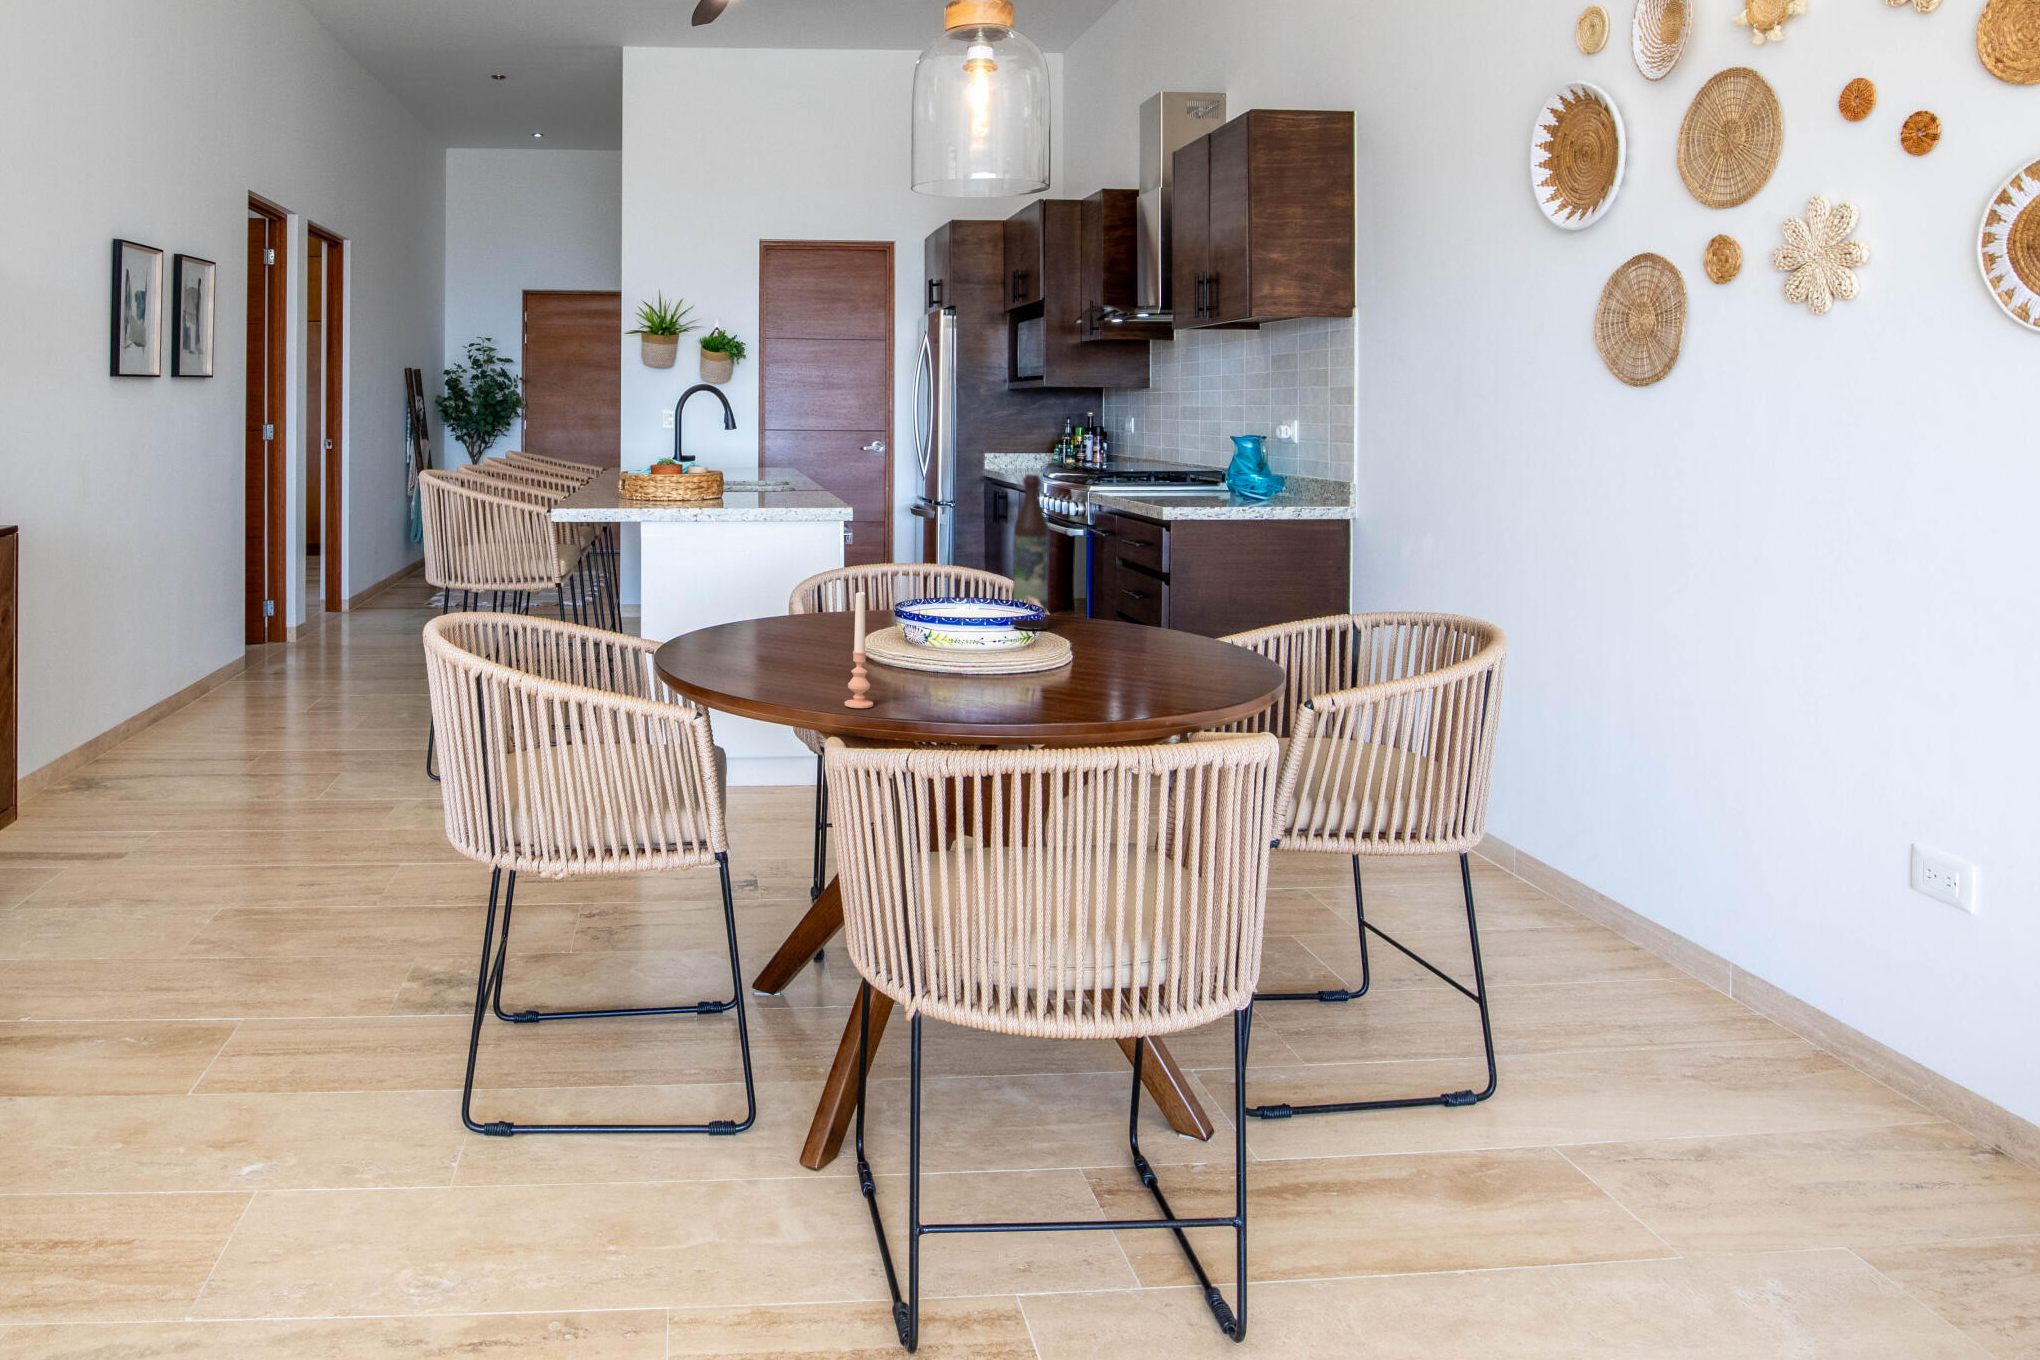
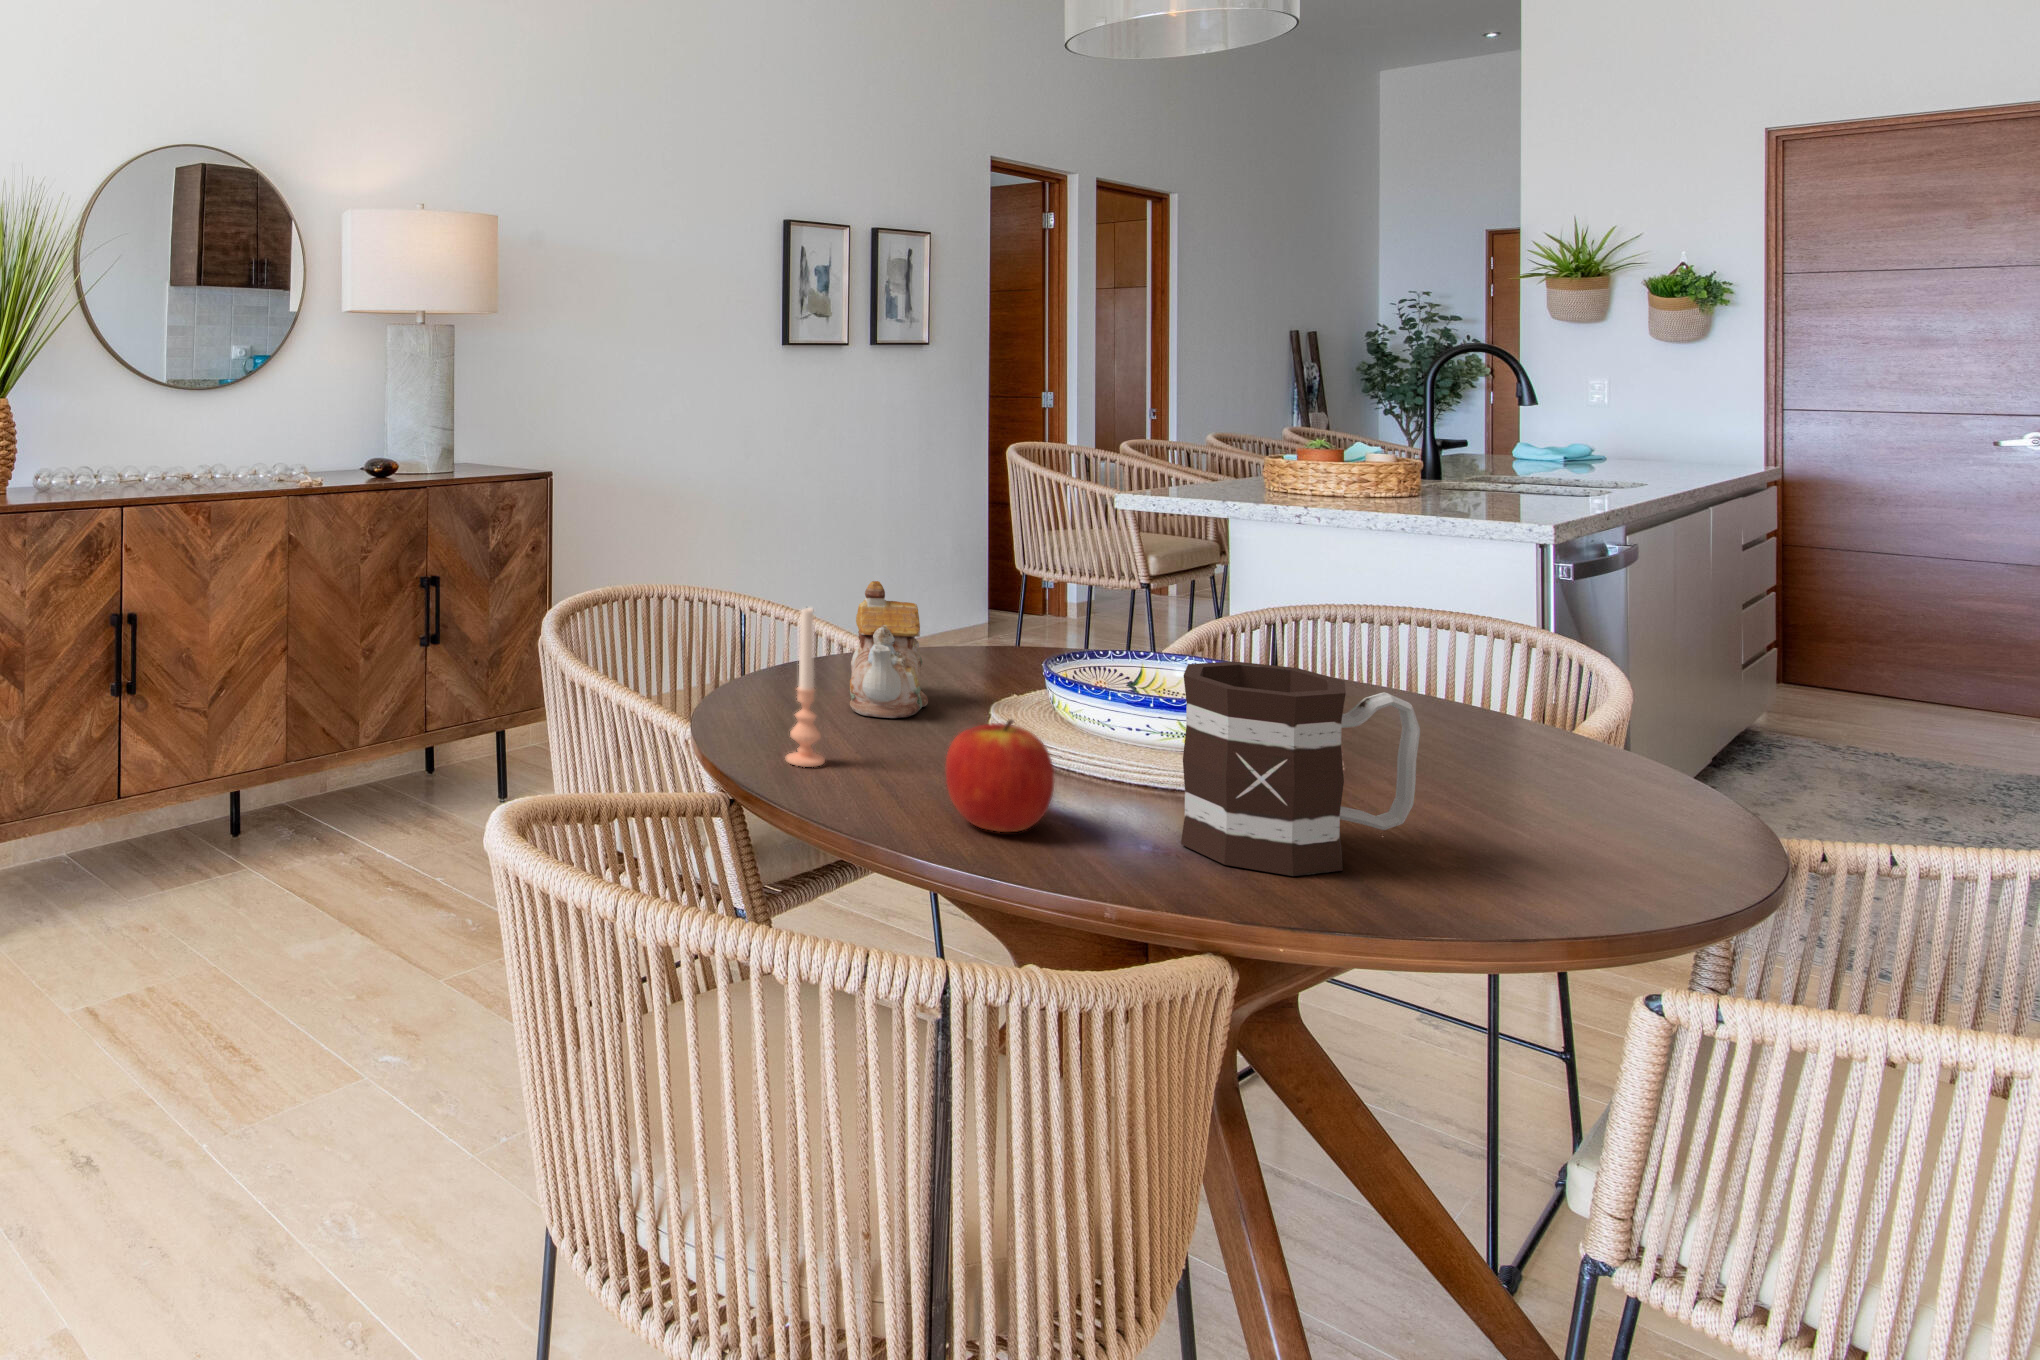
wine bottle: present [1013,474,1049,630] -> none [1425,476,1495,737]
teapot: none [744,577,821,677] -> present [850,581,928,718]
mug: none [1087,587,1179,700] -> present [1181,661,1420,876]
apple: none [997,639,1065,712] -> present [945,720,1054,832]

